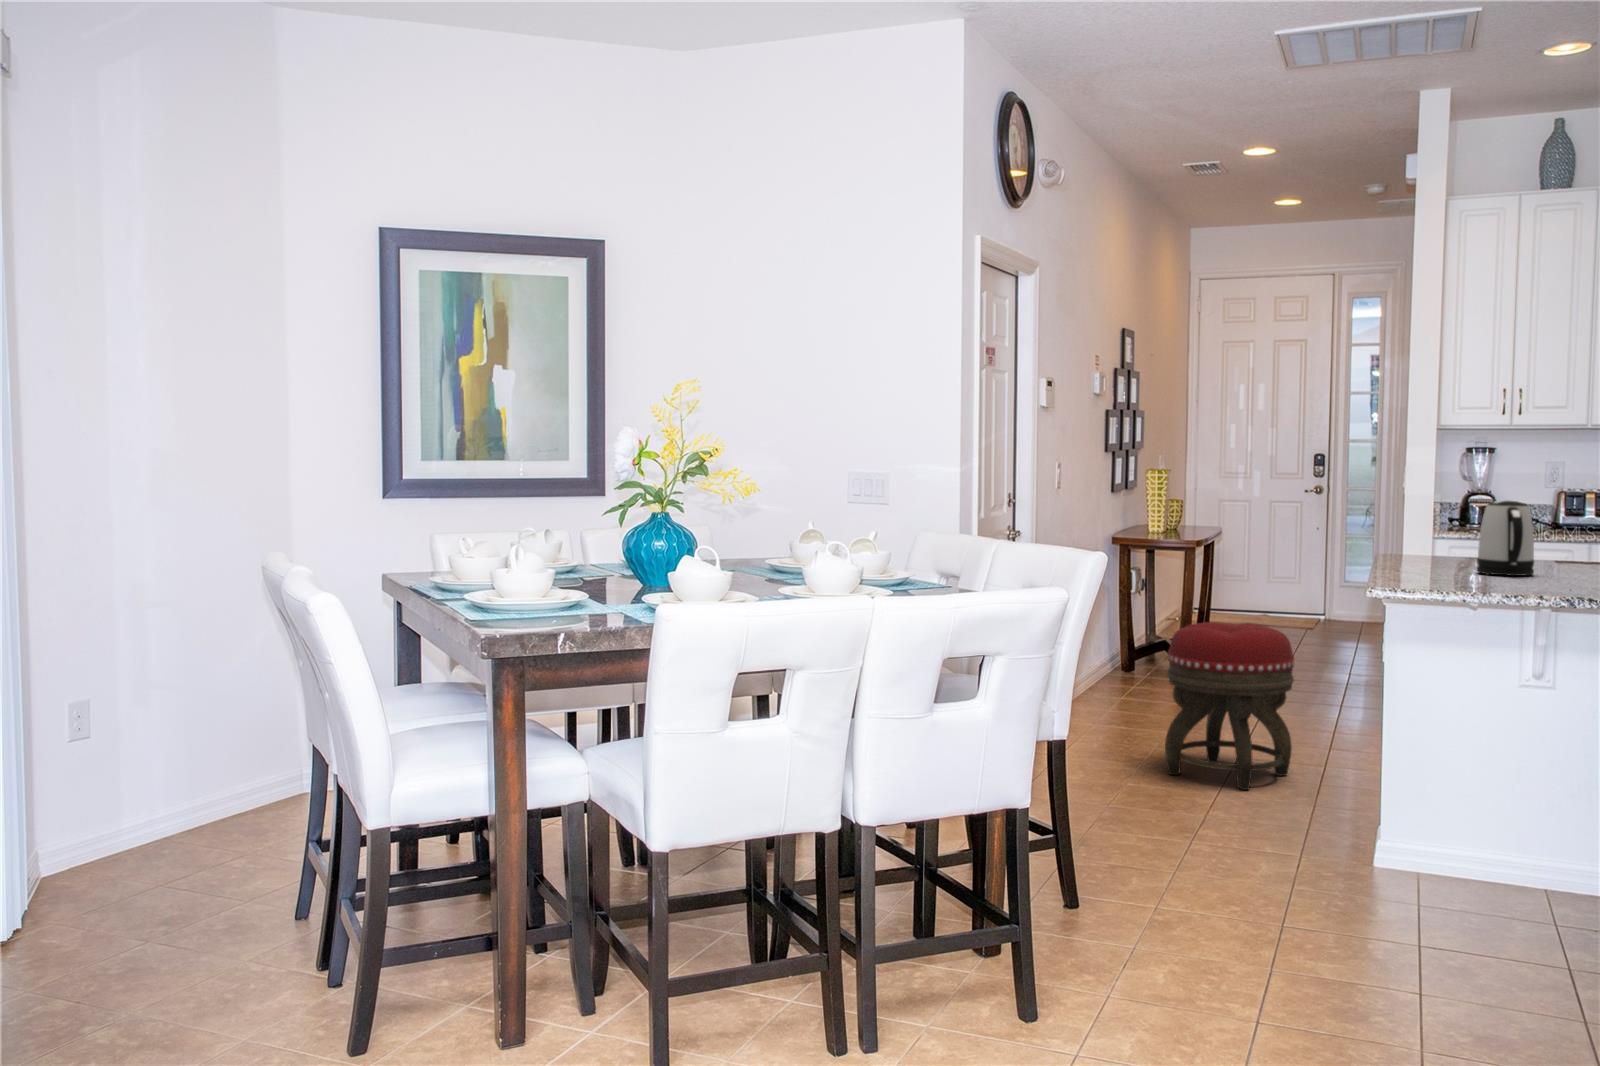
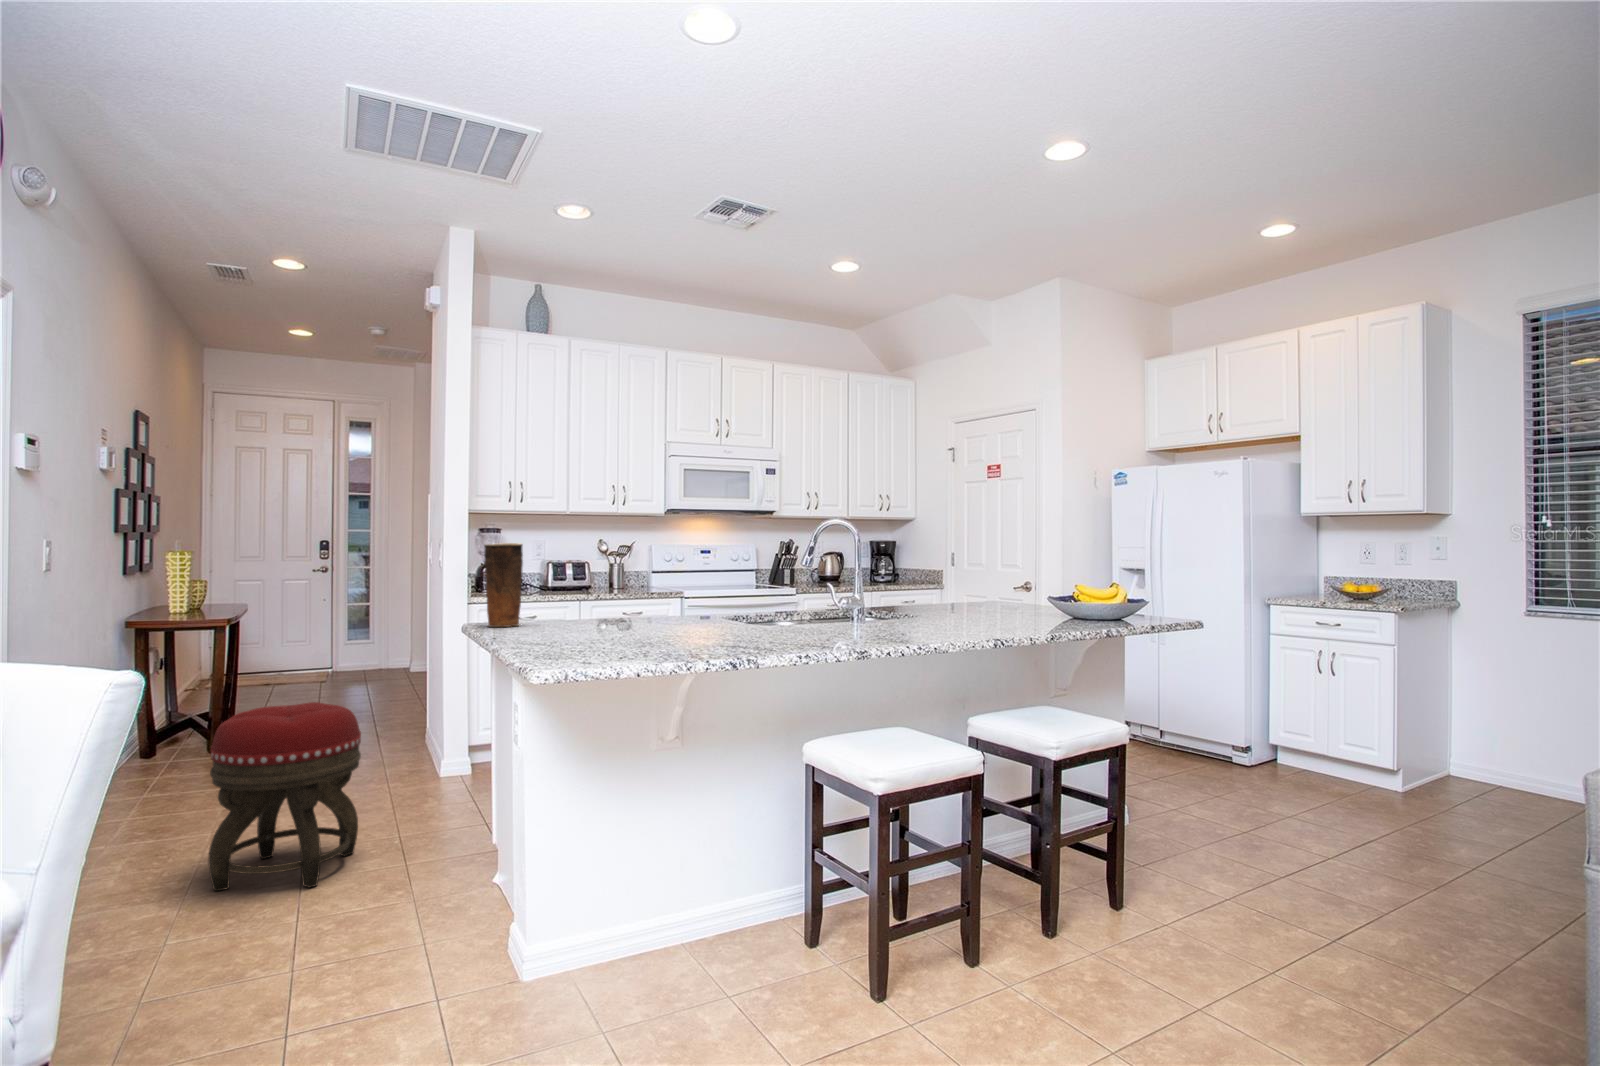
vase: none [1420,472,1466,565] -> present [484,543,523,627]
kettle: present [1477,500,1534,576] -> none [548,566,595,634]

